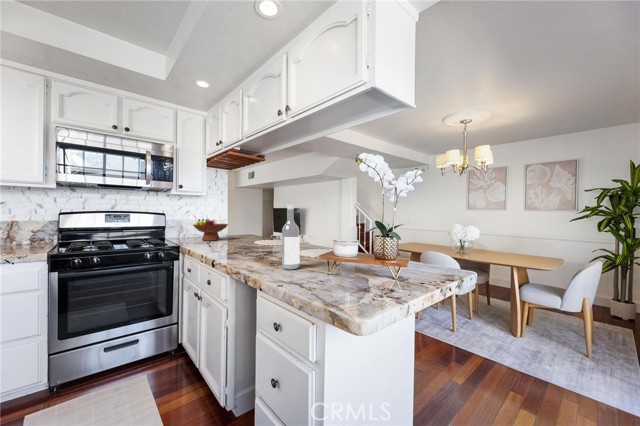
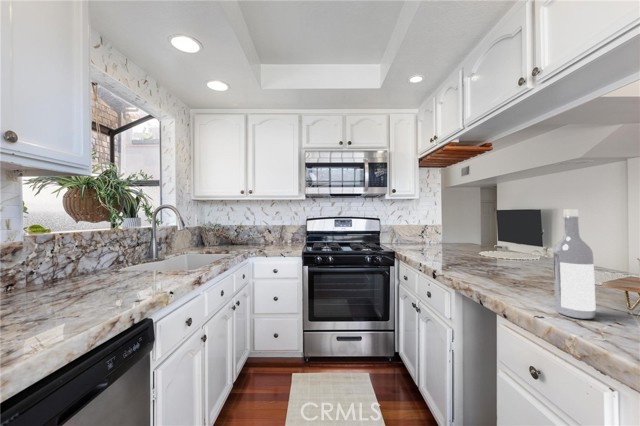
fruit bowl: present [193,219,228,241] -> none [405,224,444,249]

